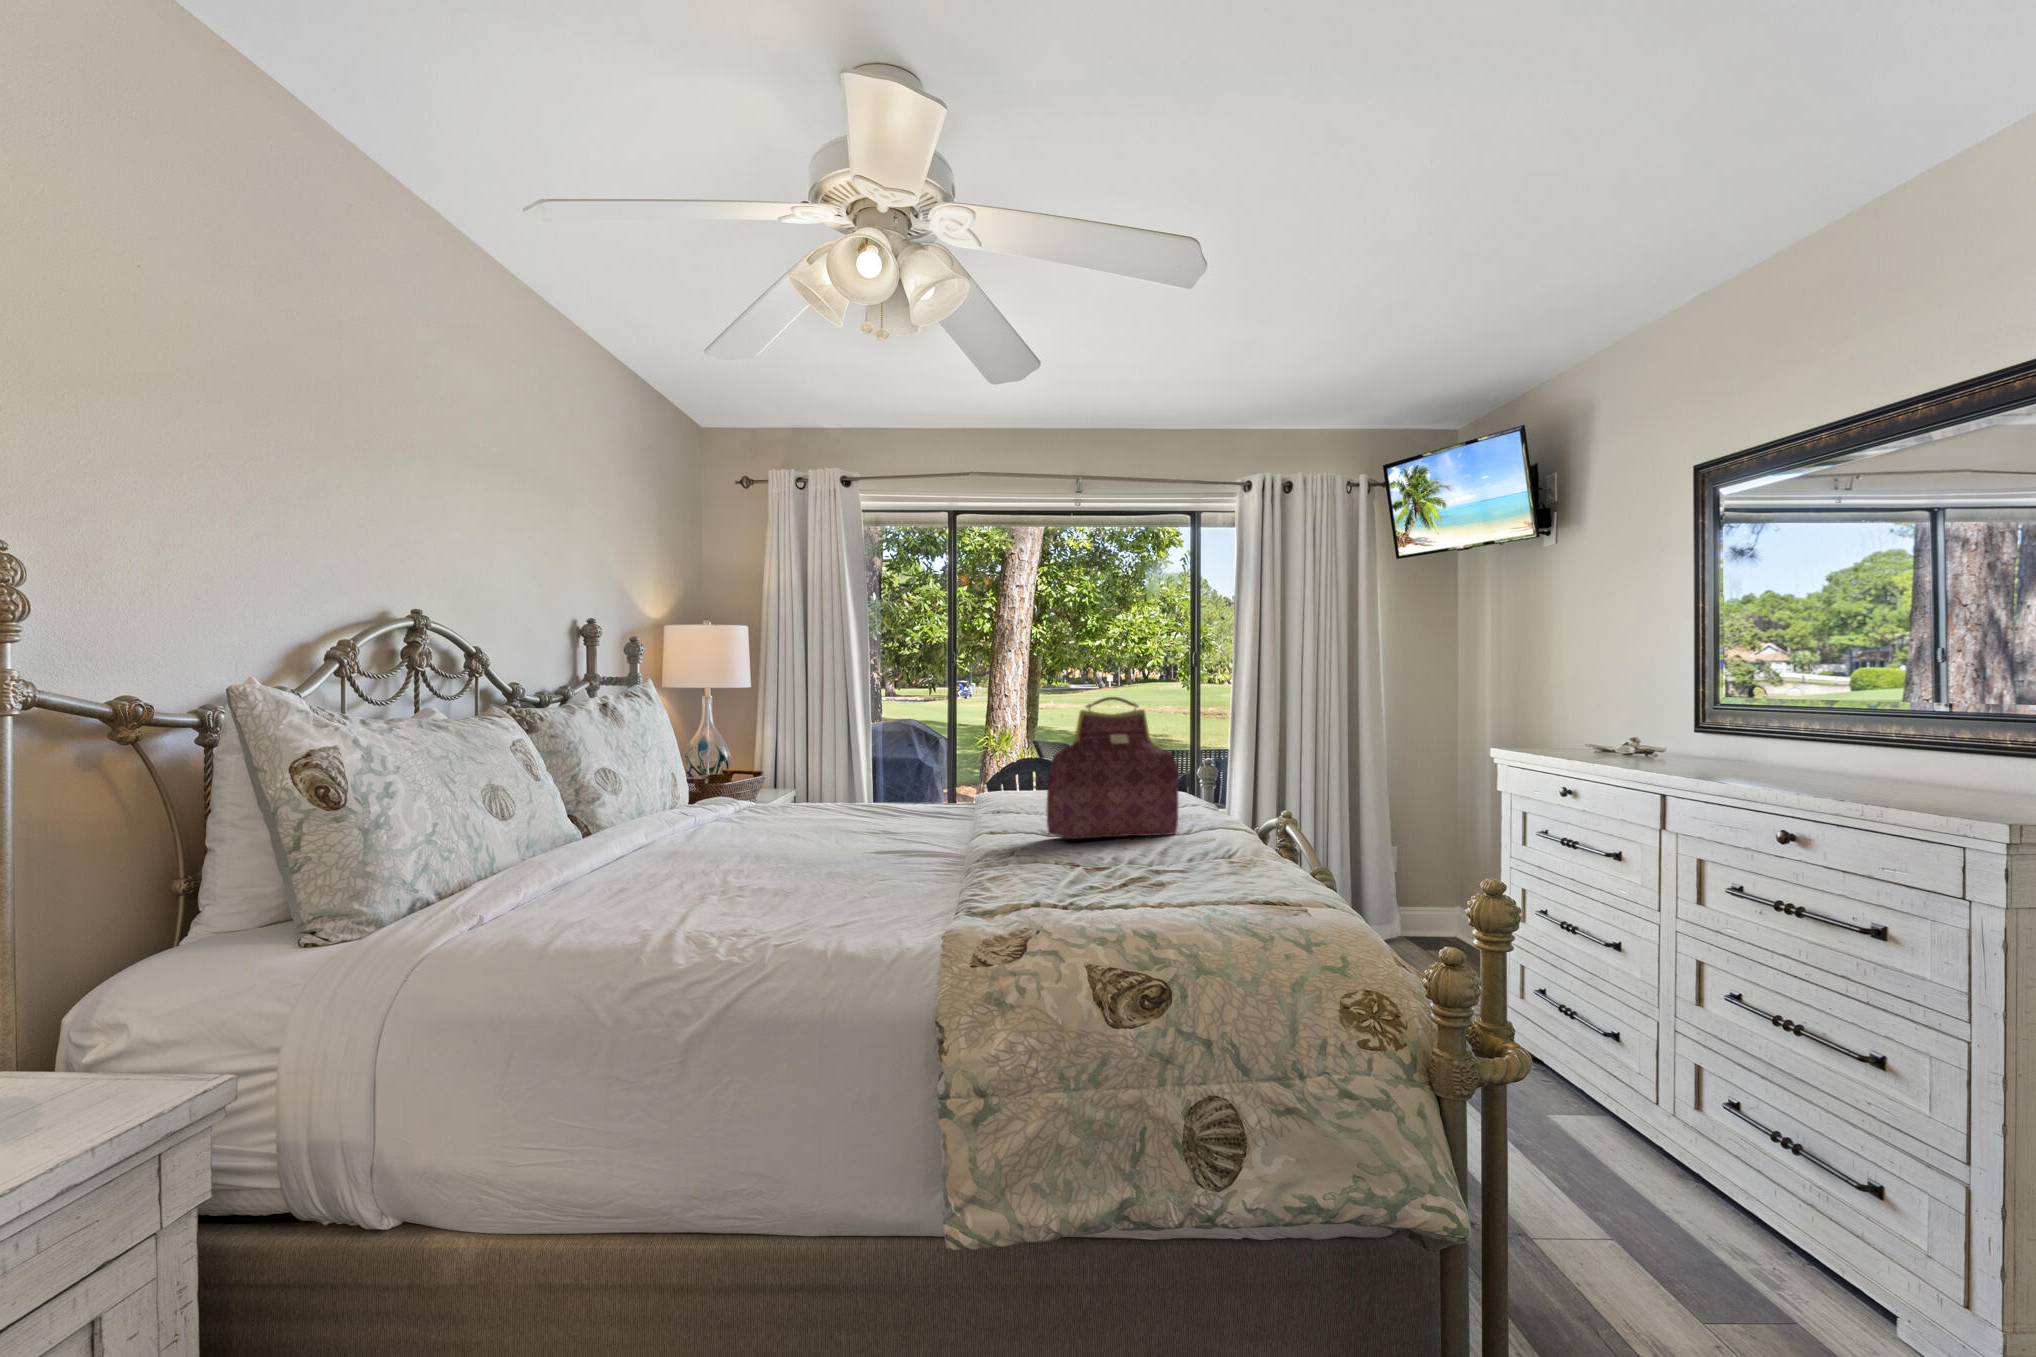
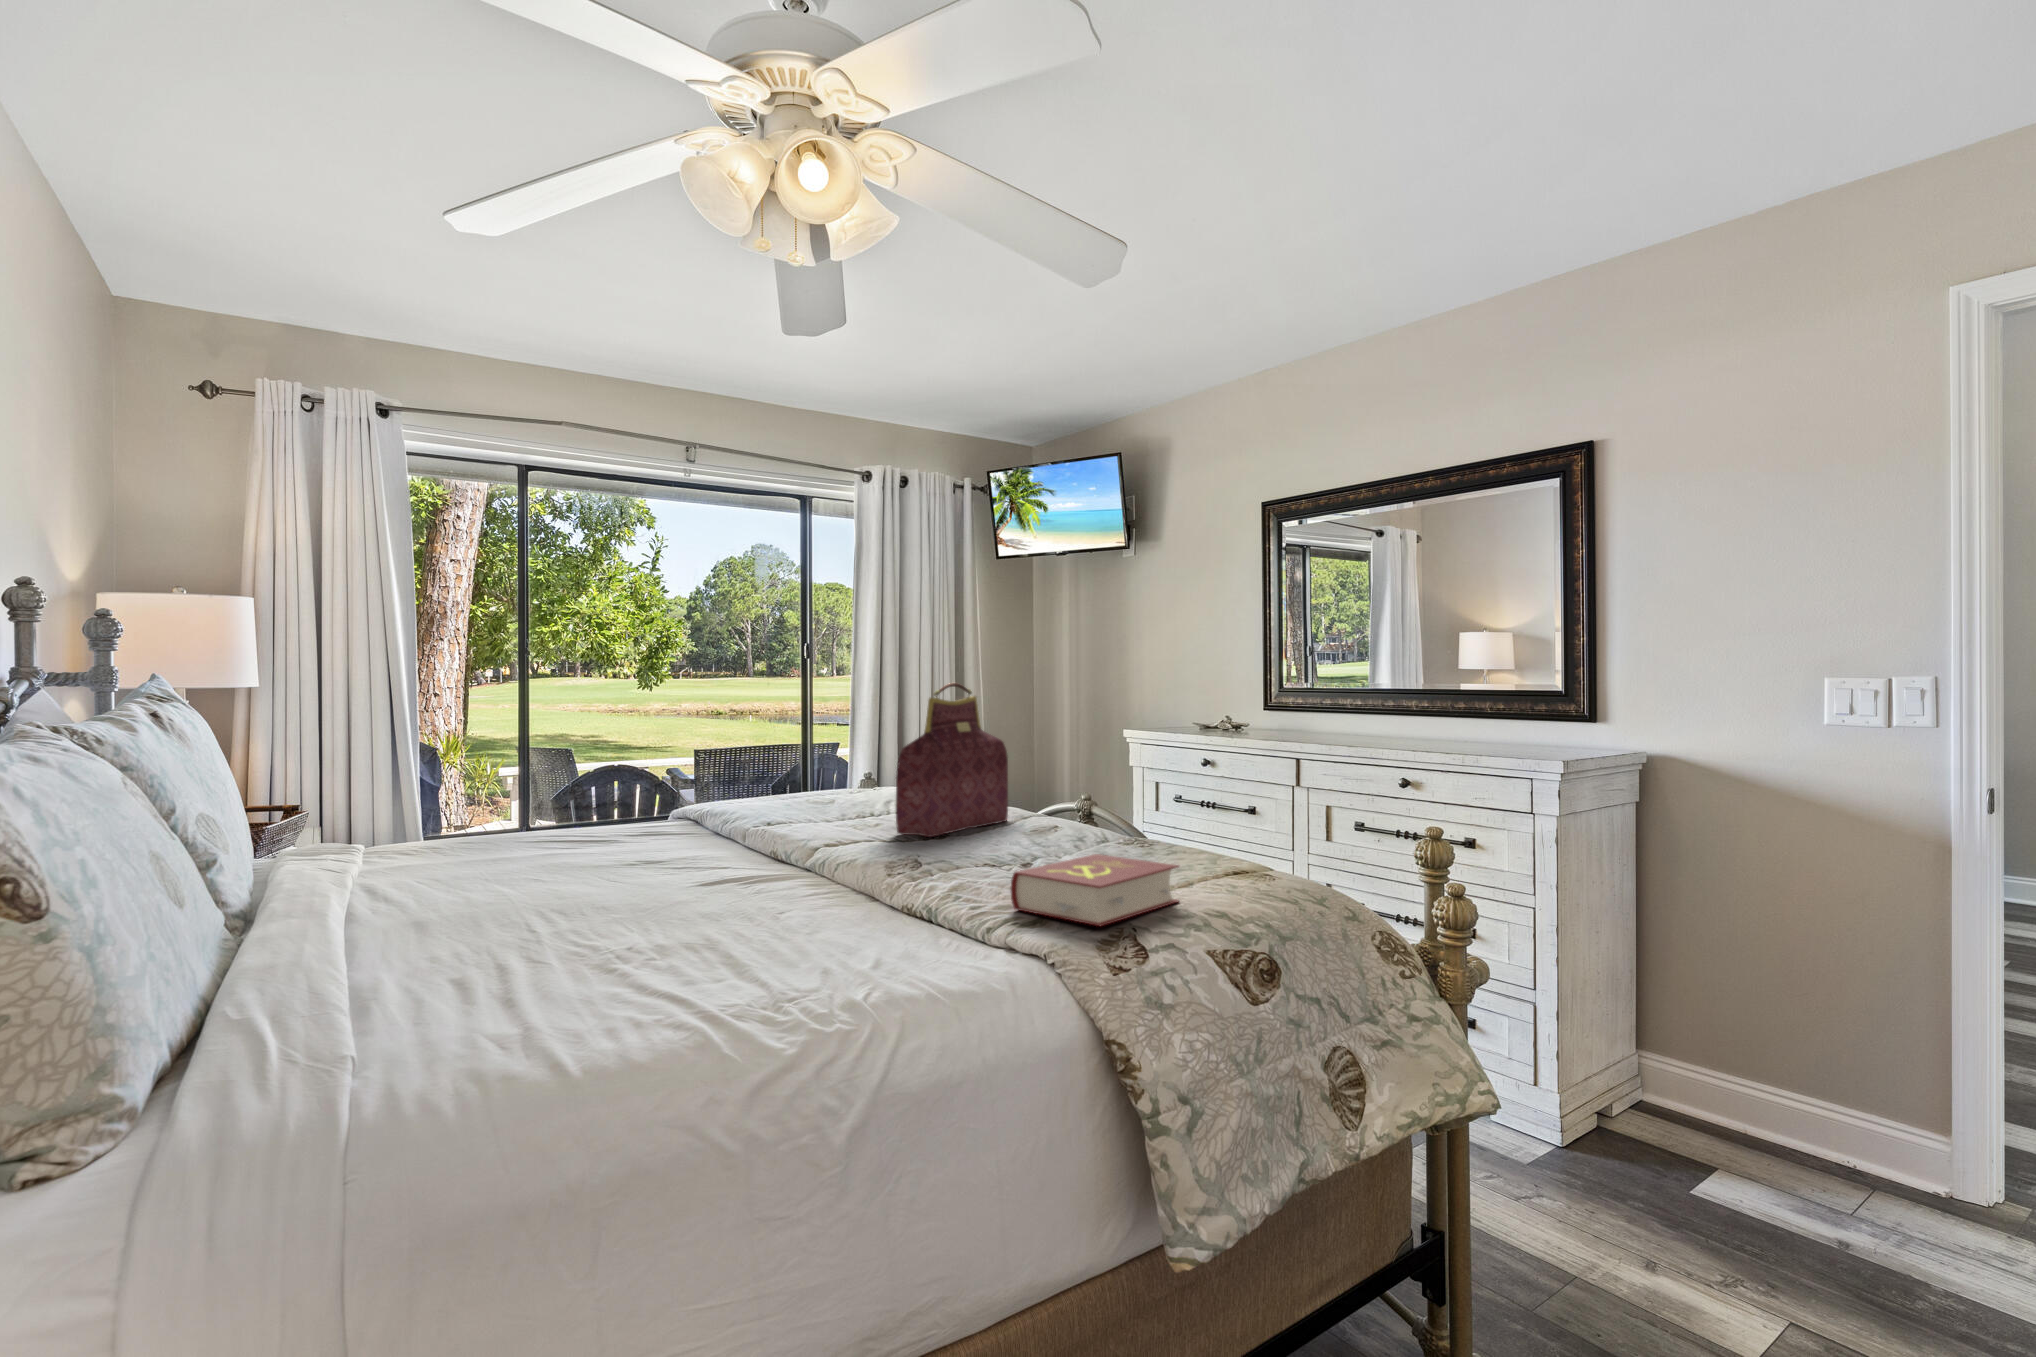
book: none [981,866,1130,927] -> present [1011,854,1179,926]

